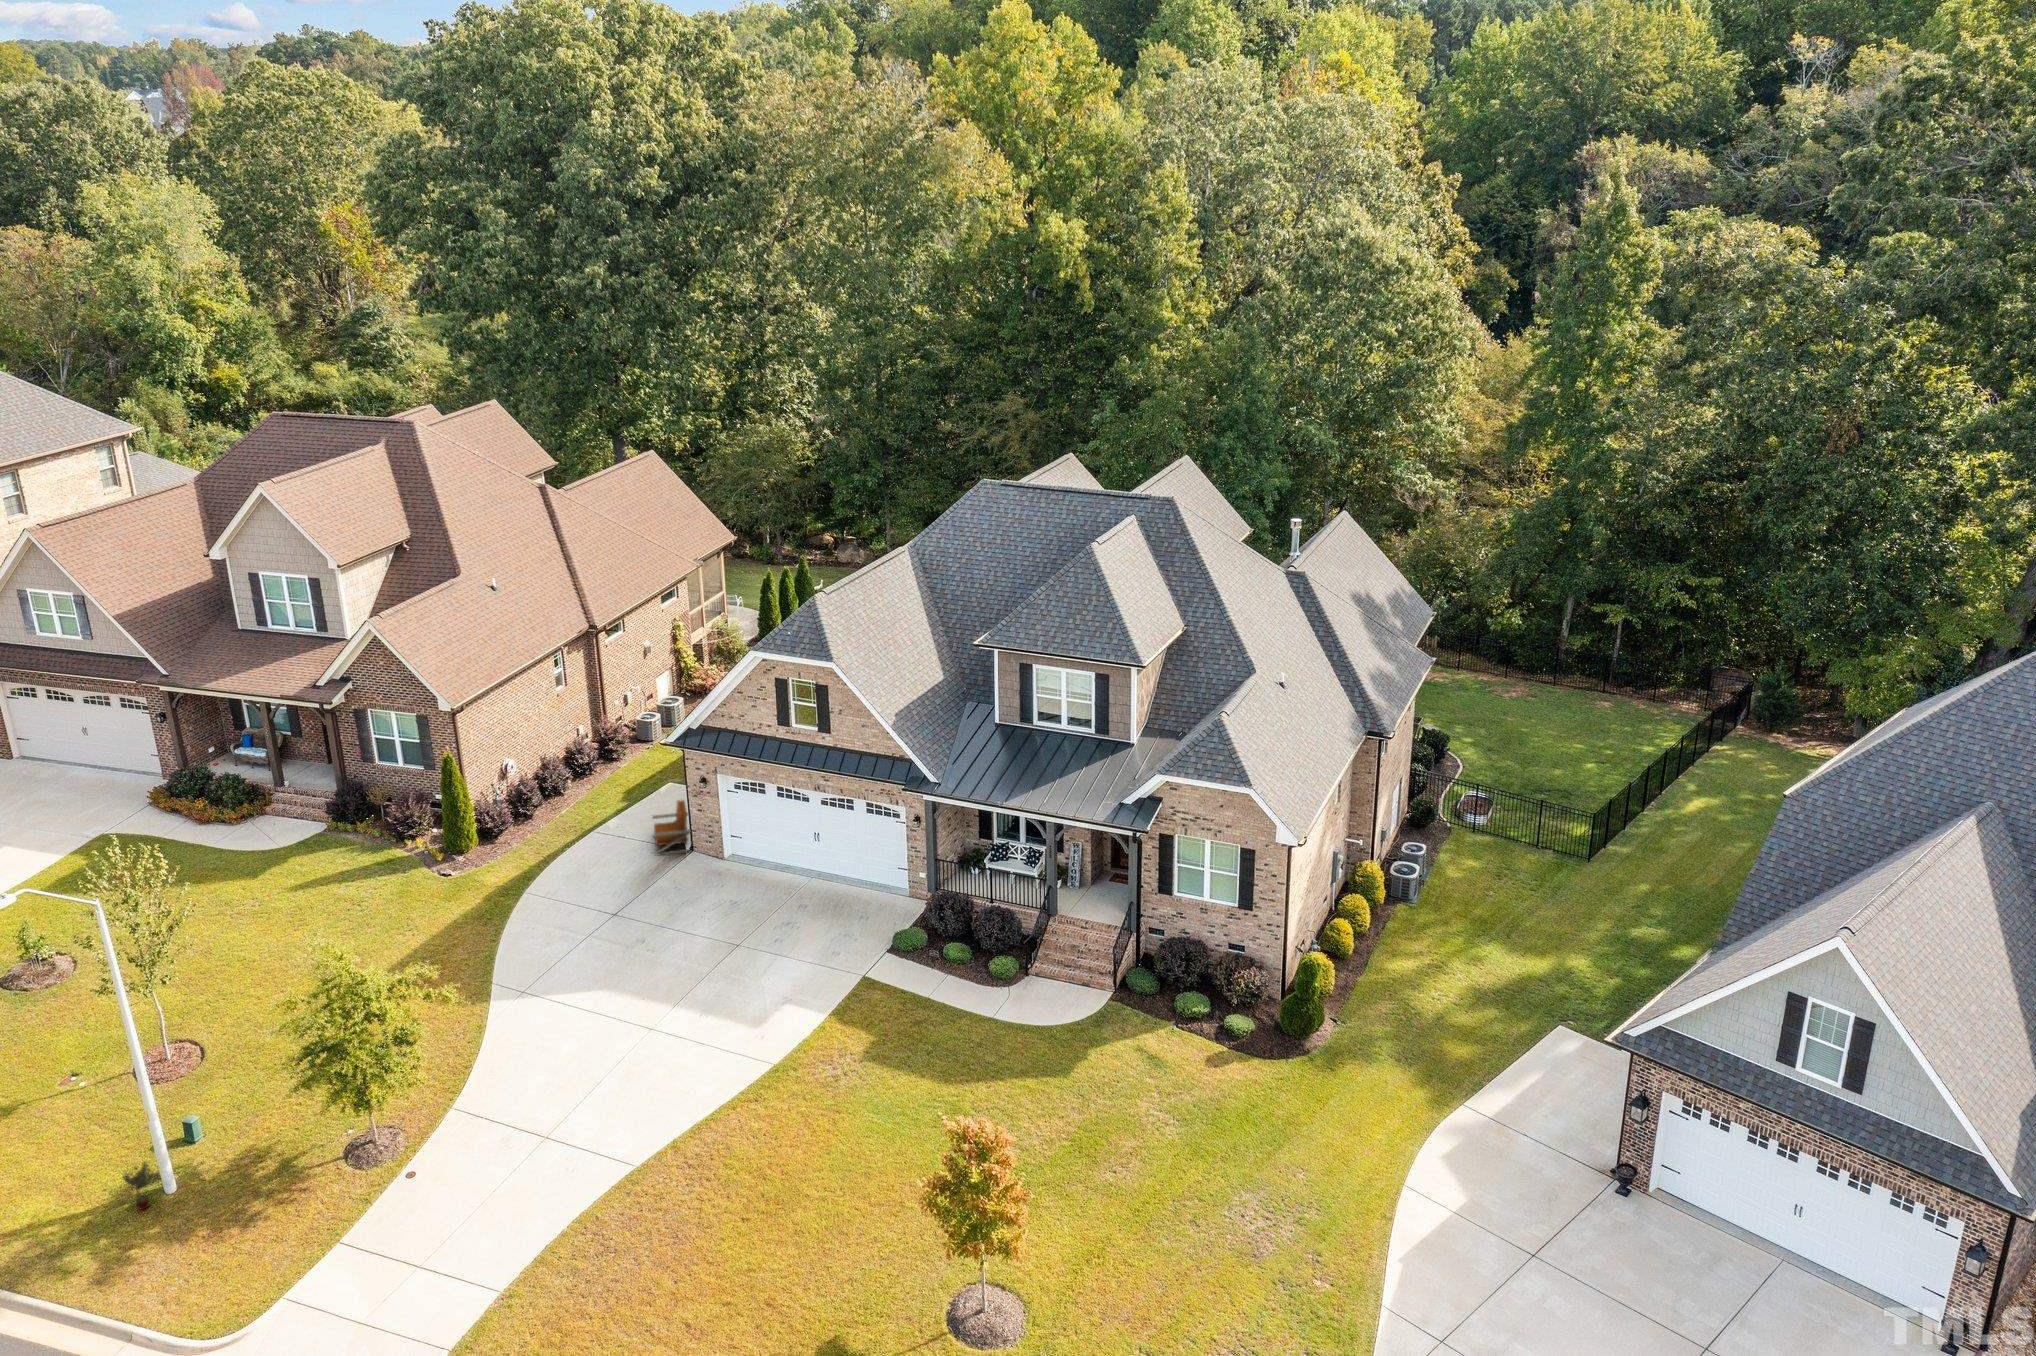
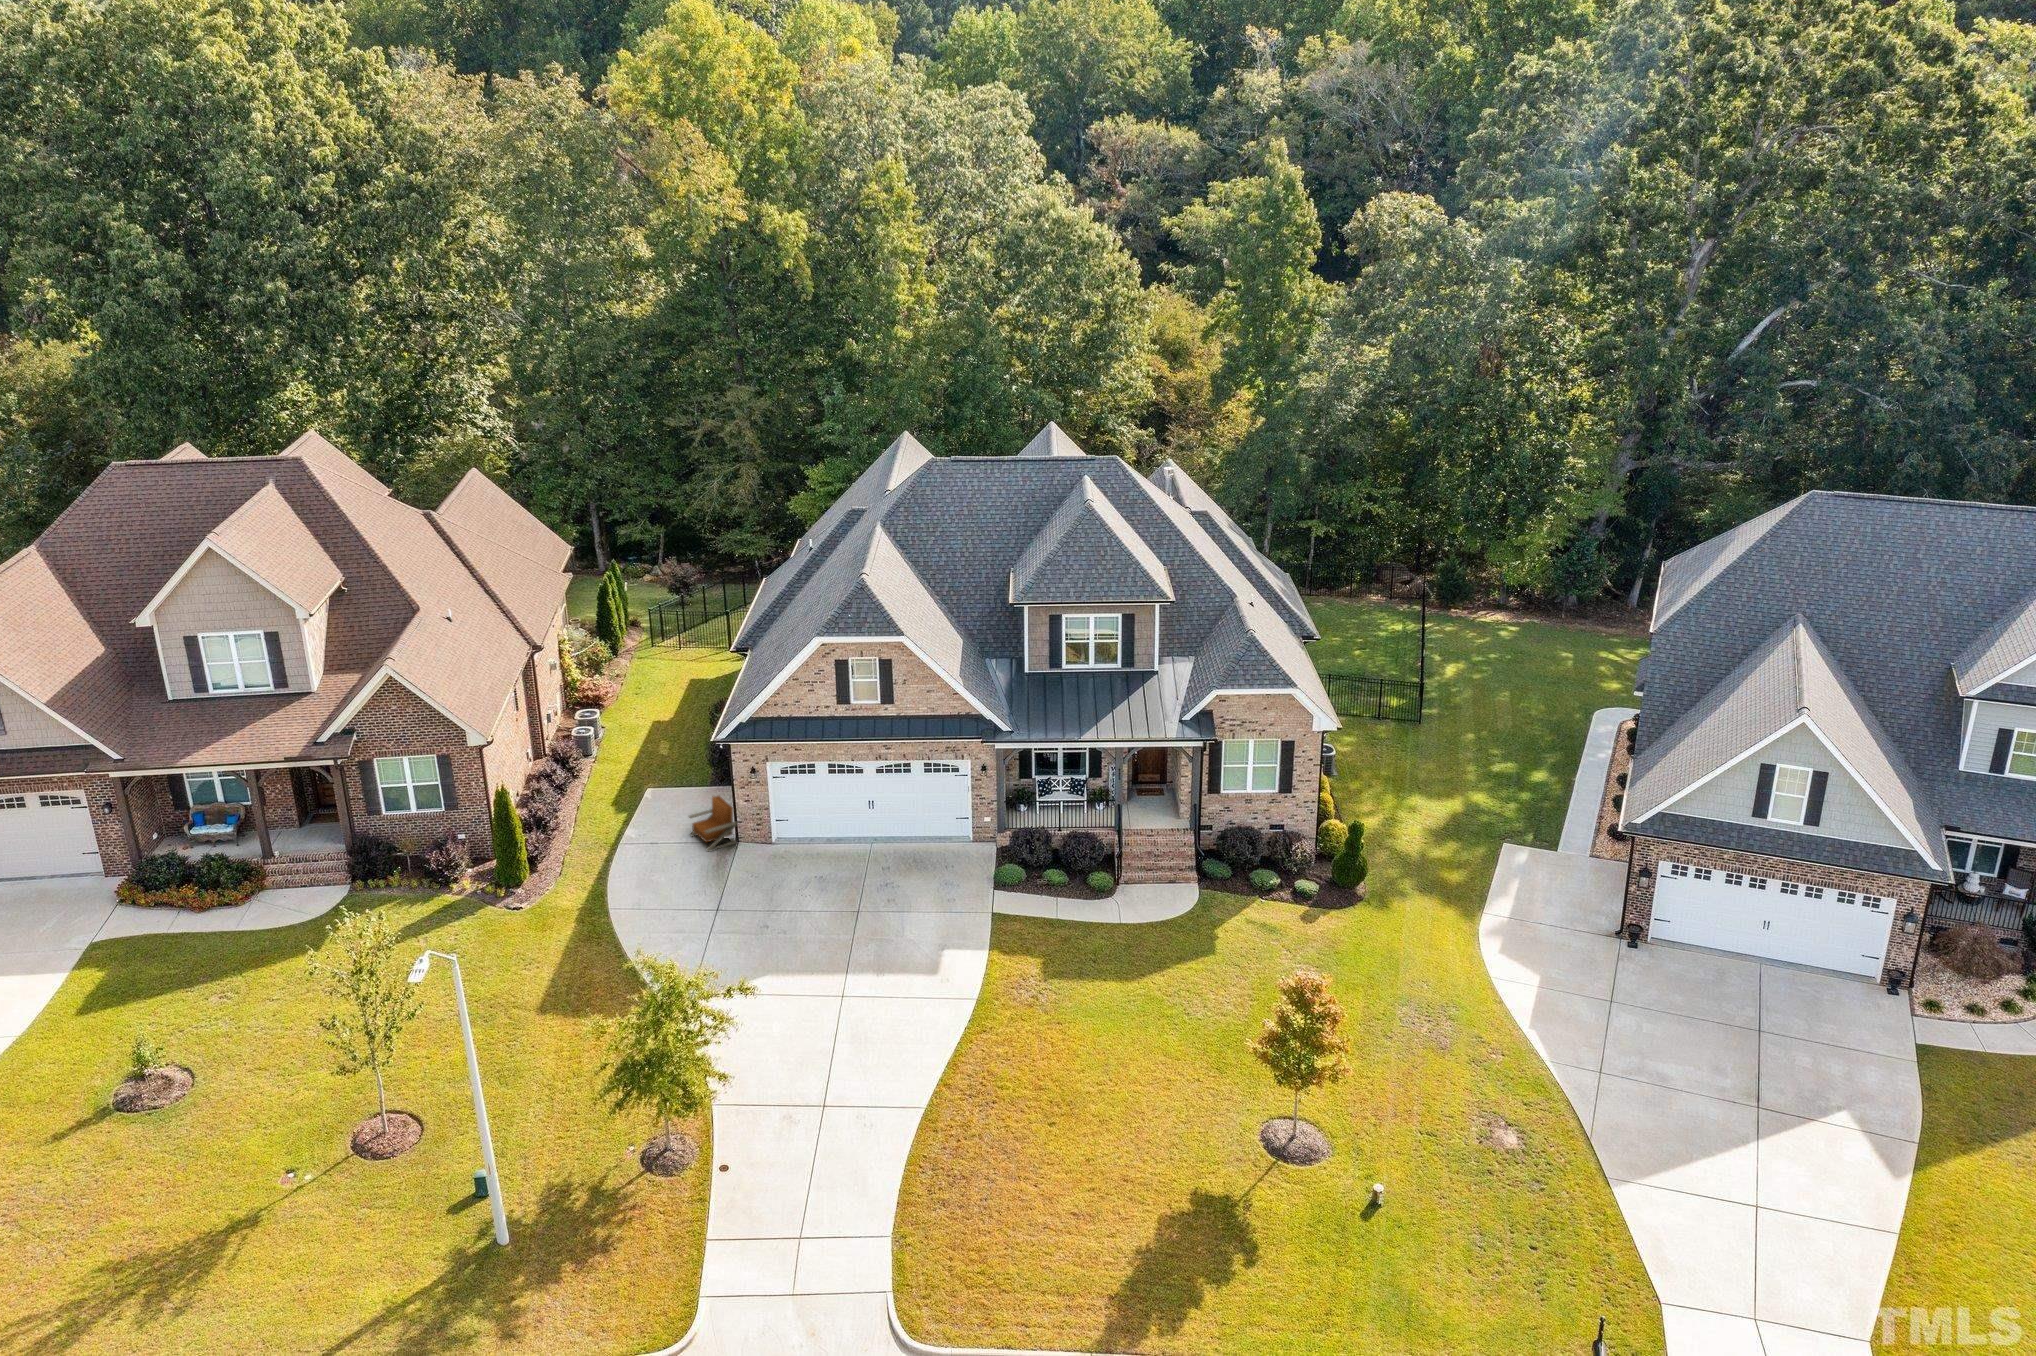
potted tree: present [122,1162,159,1210] -> none [467,1210,512,1260]

